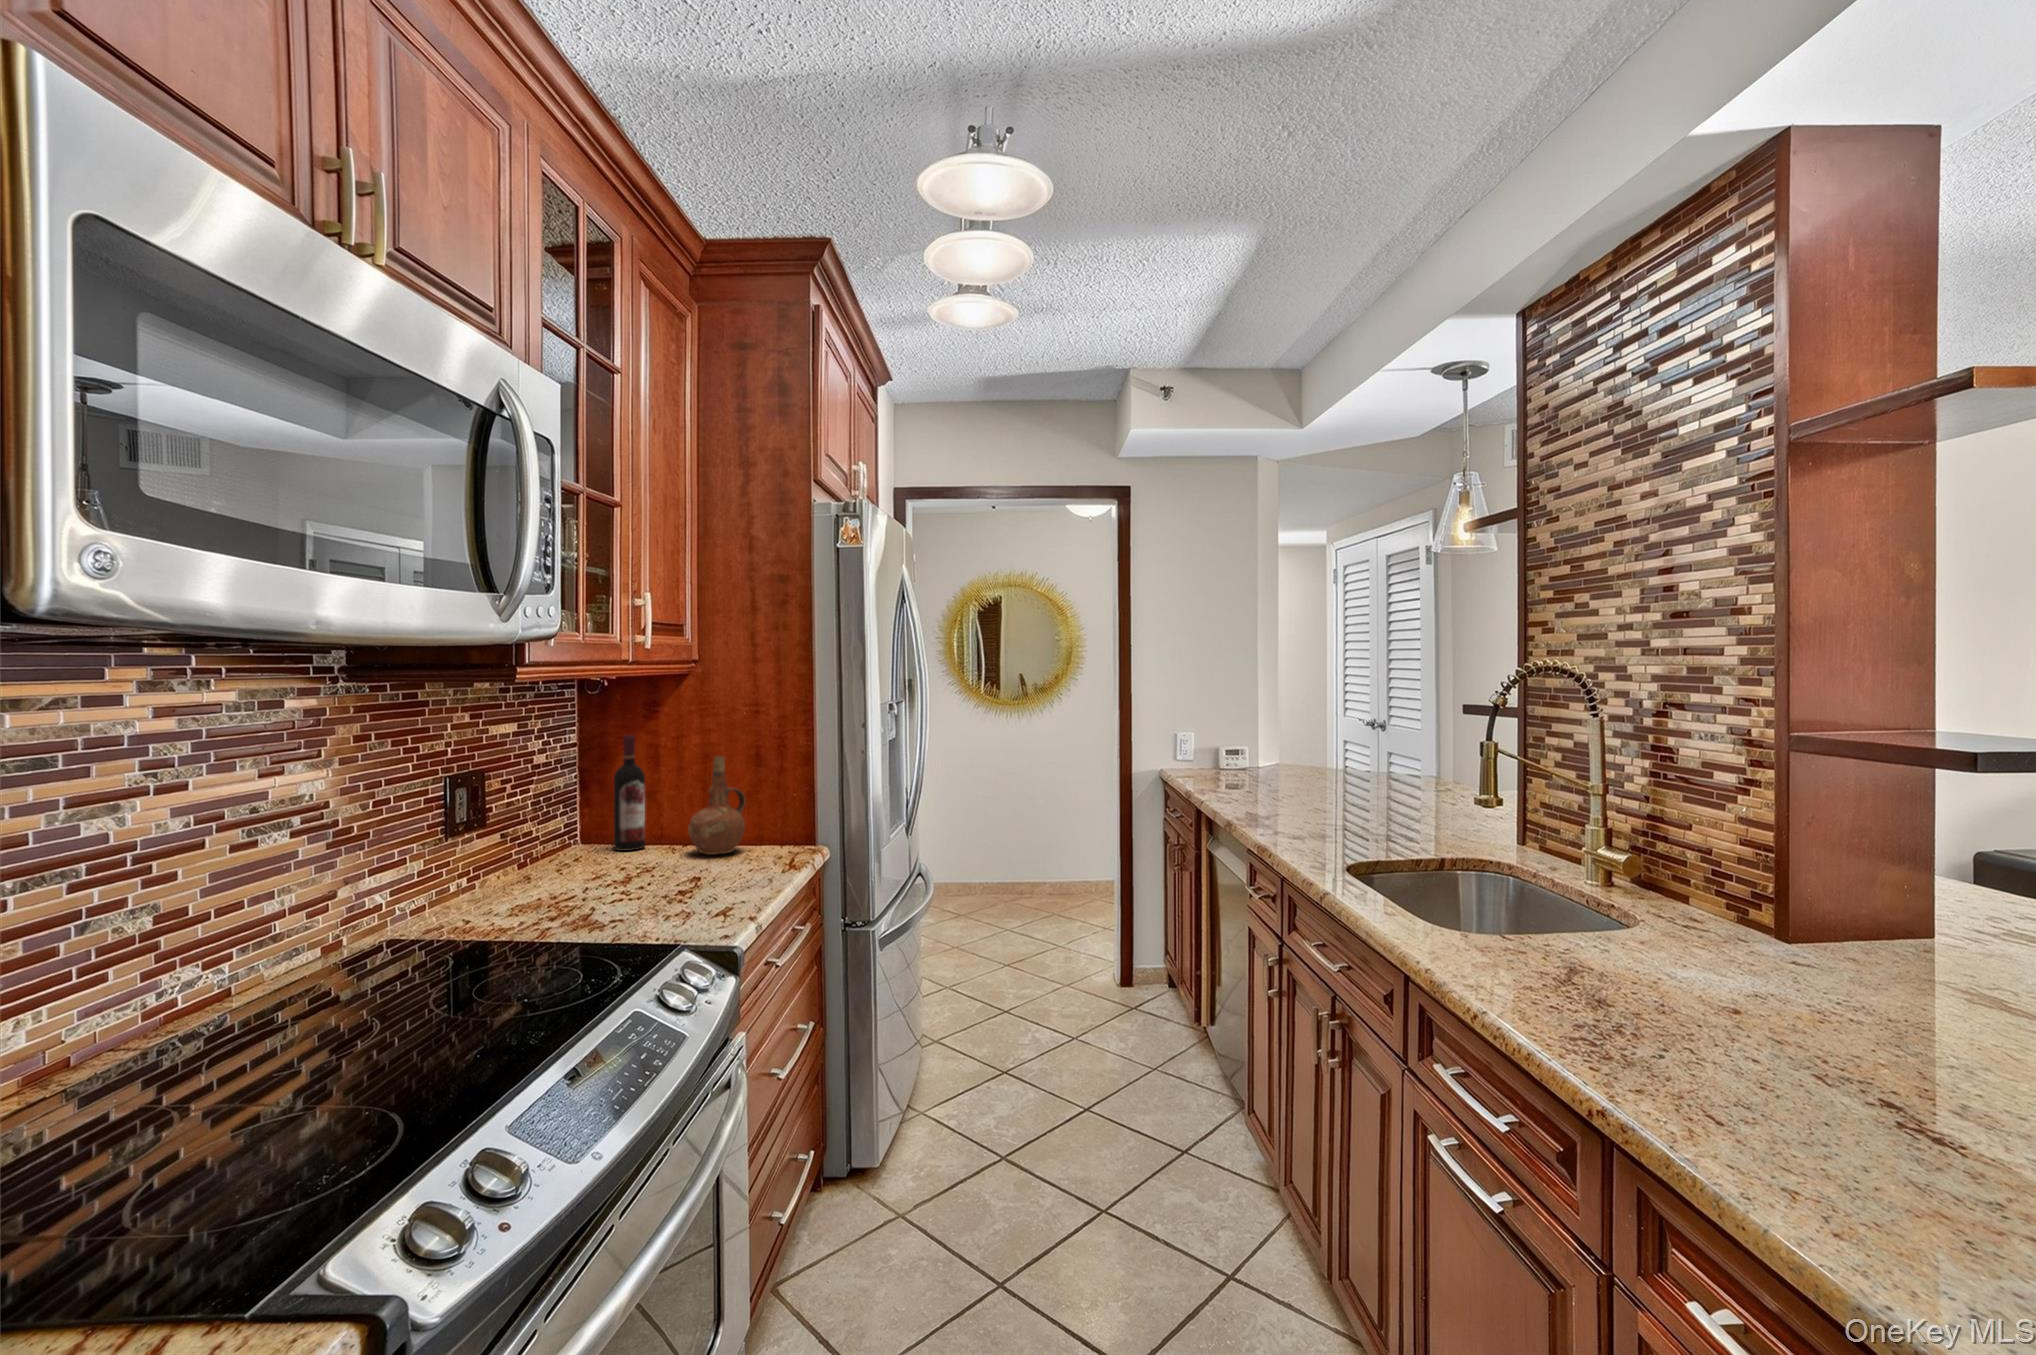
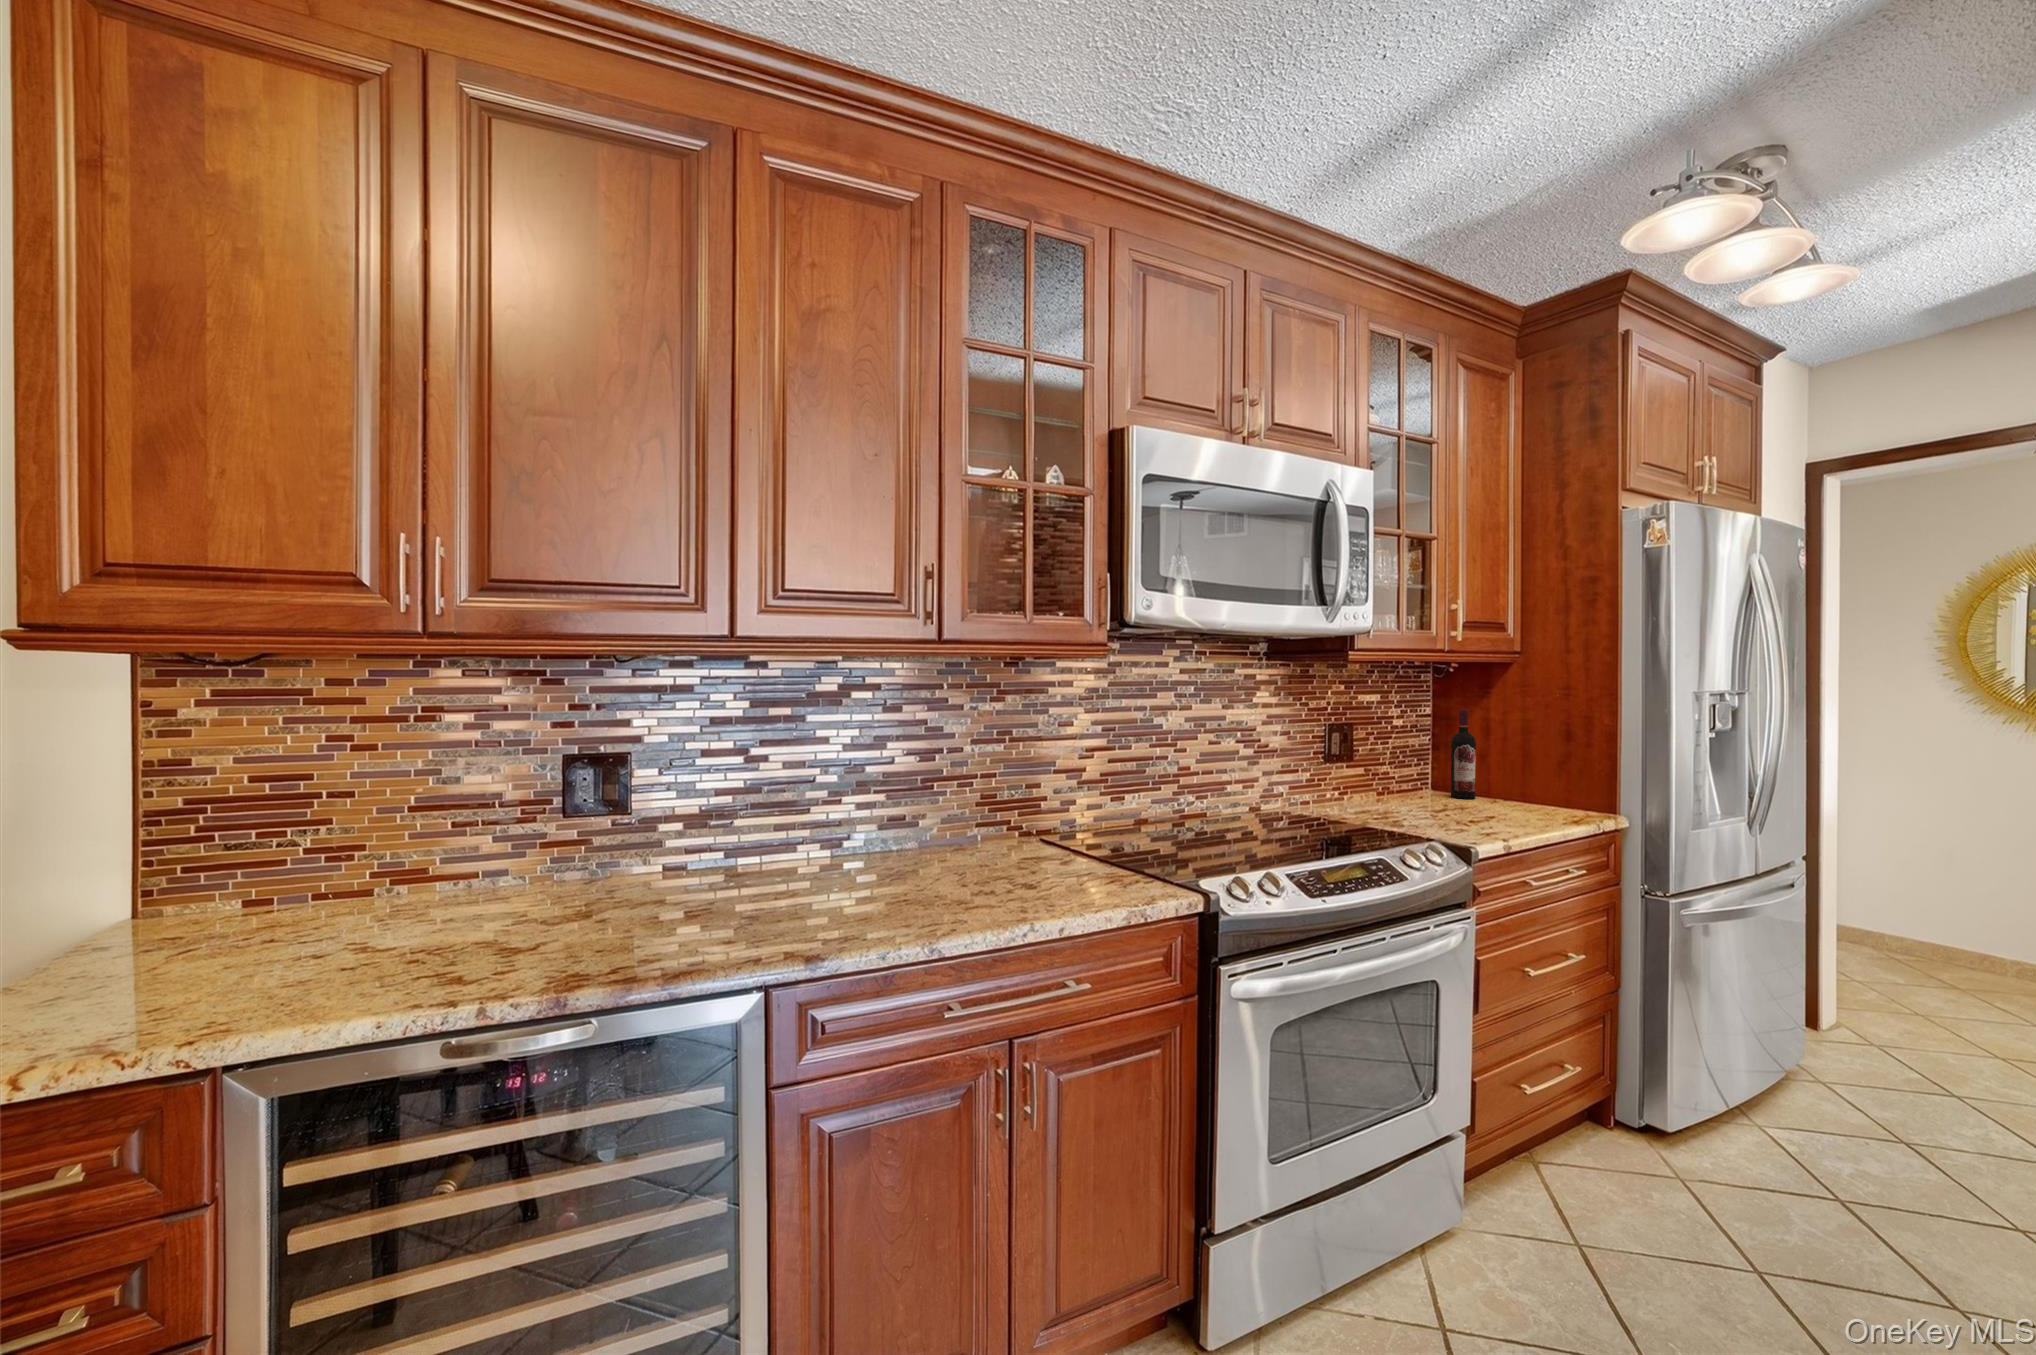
ceramic pitcher: present [688,756,746,855] -> none [1503,729,1556,810]

